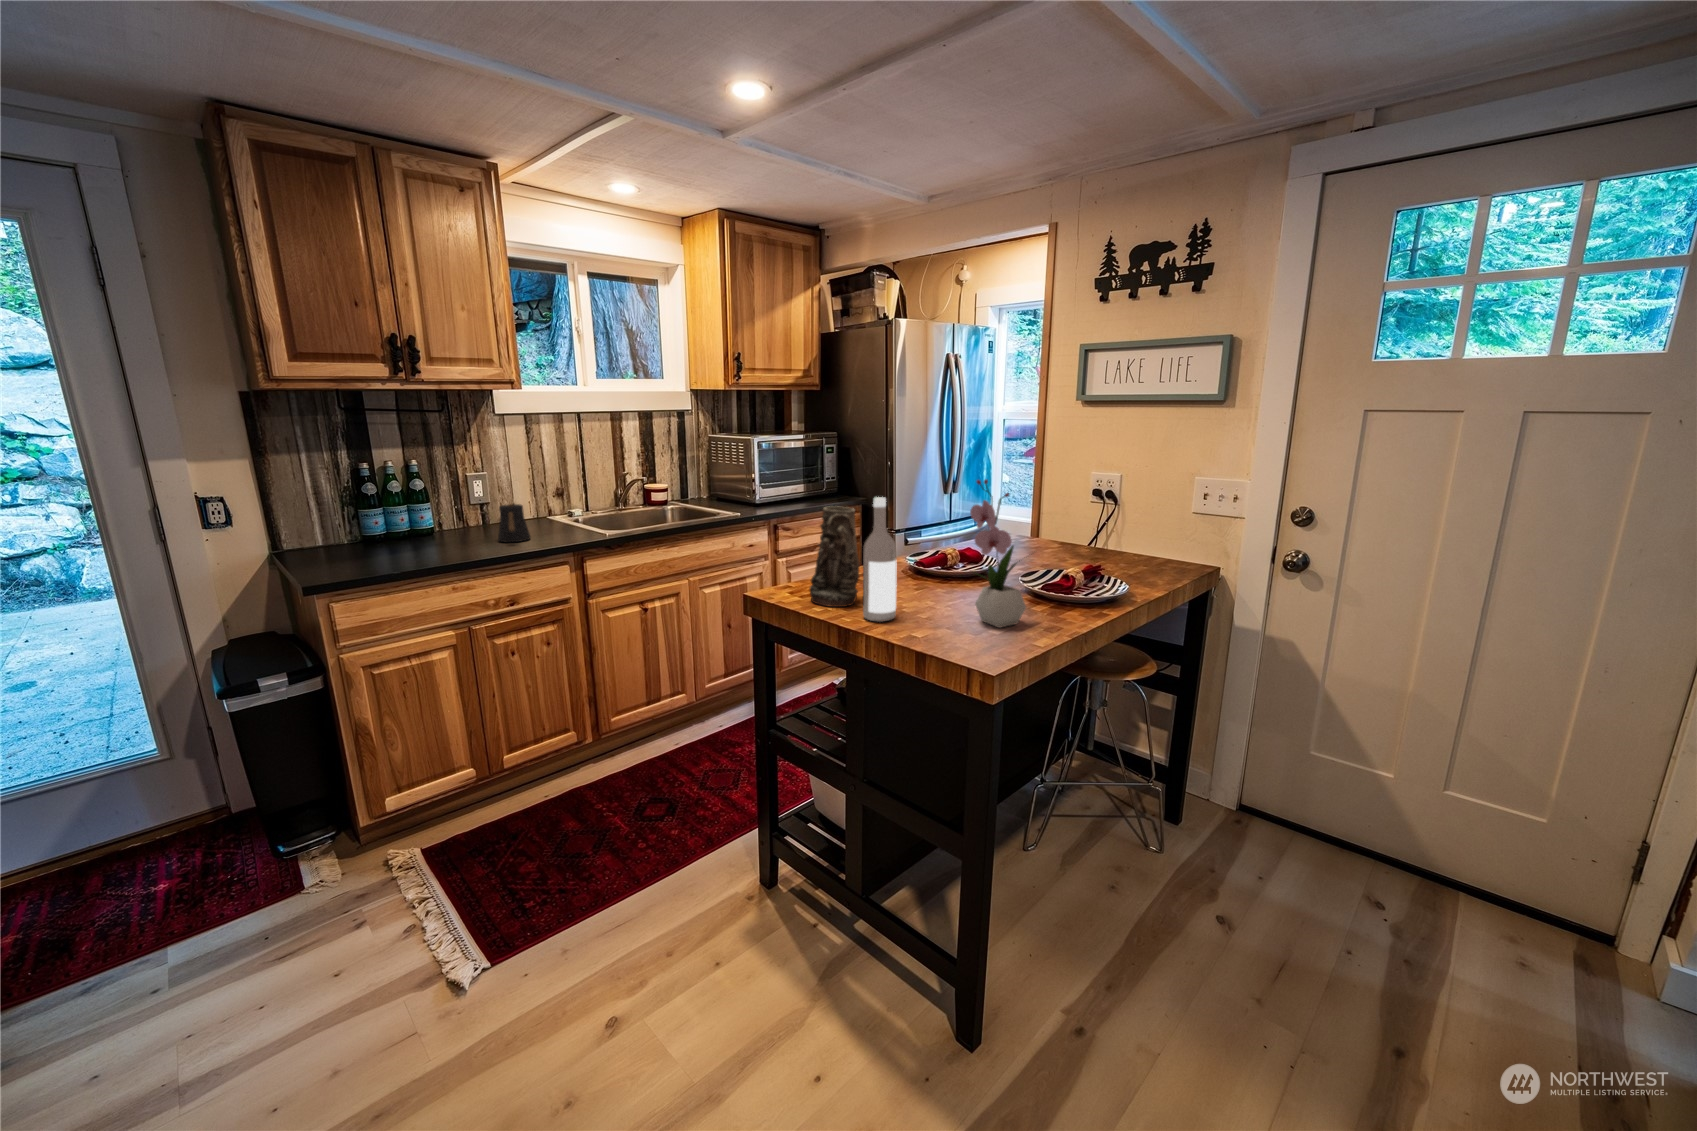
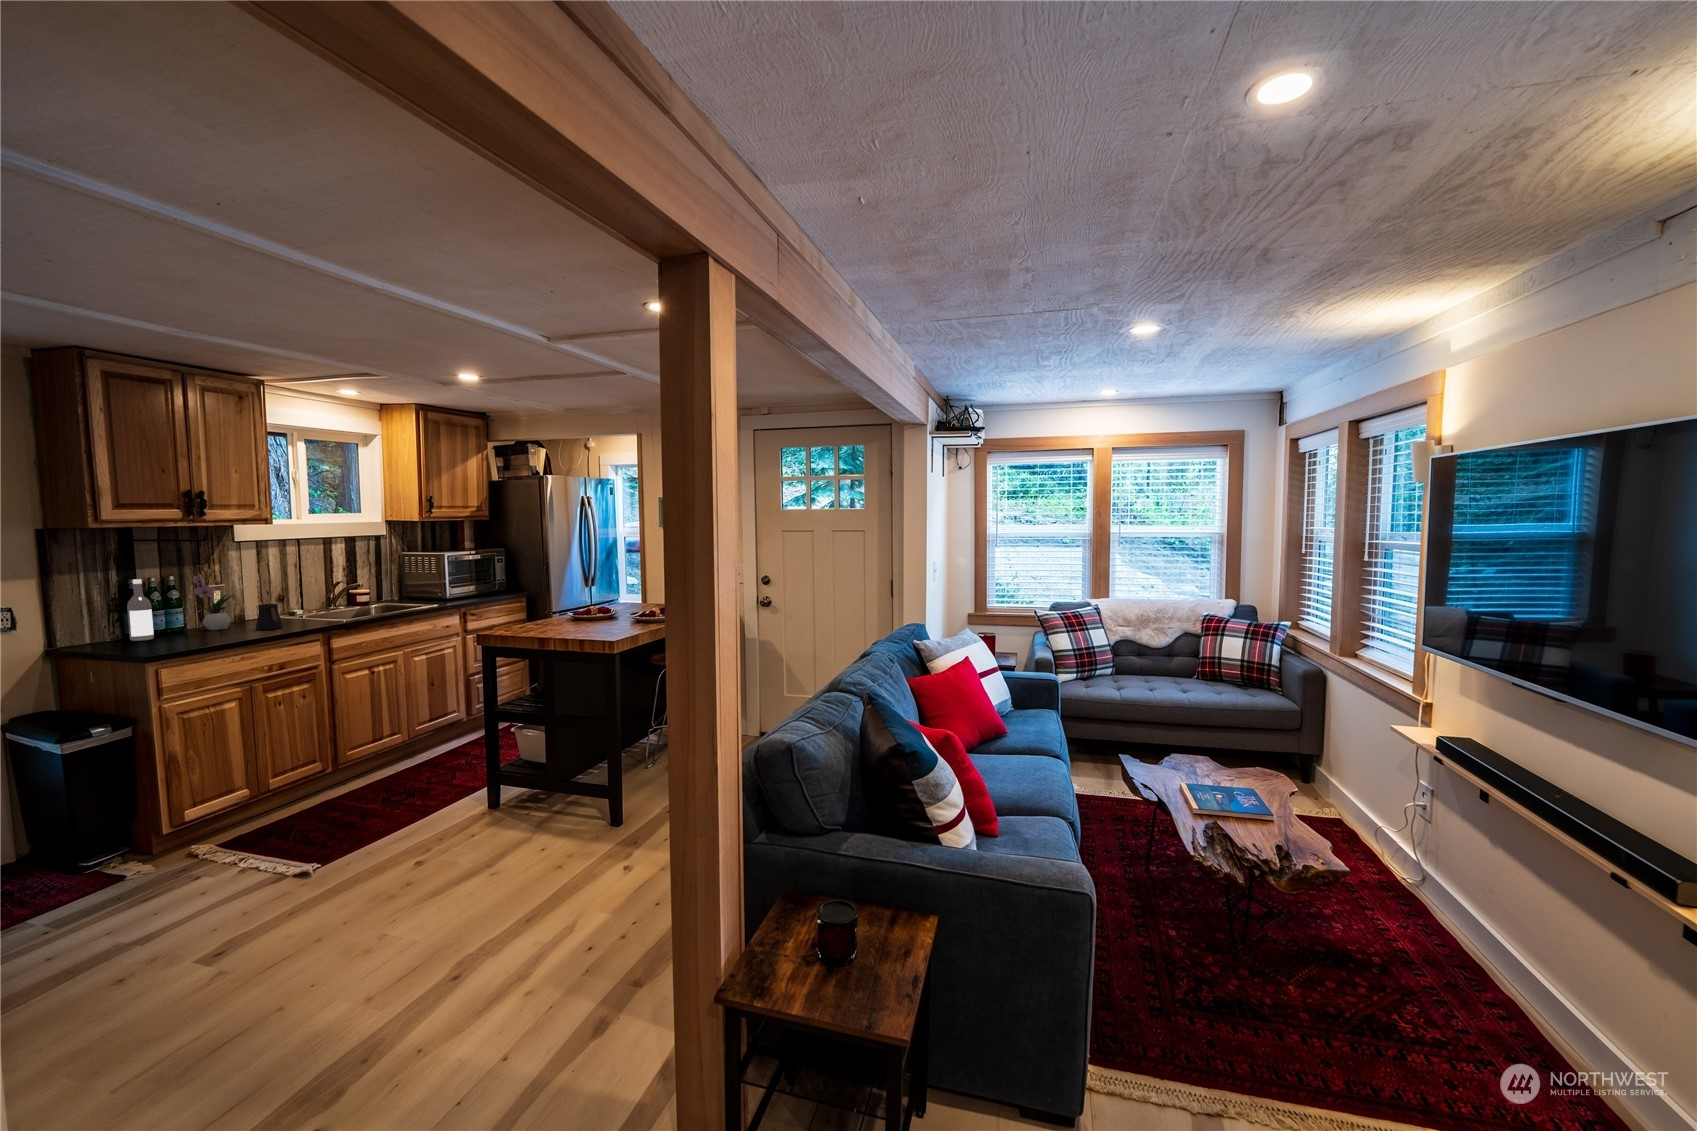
flower arrangement: present [970,480,1026,628] -> present [193,565,233,630]
wine bottle: present [863,497,897,622] -> present [127,579,154,641]
vase: present [810,506,860,607] -> none [518,585,546,635]

